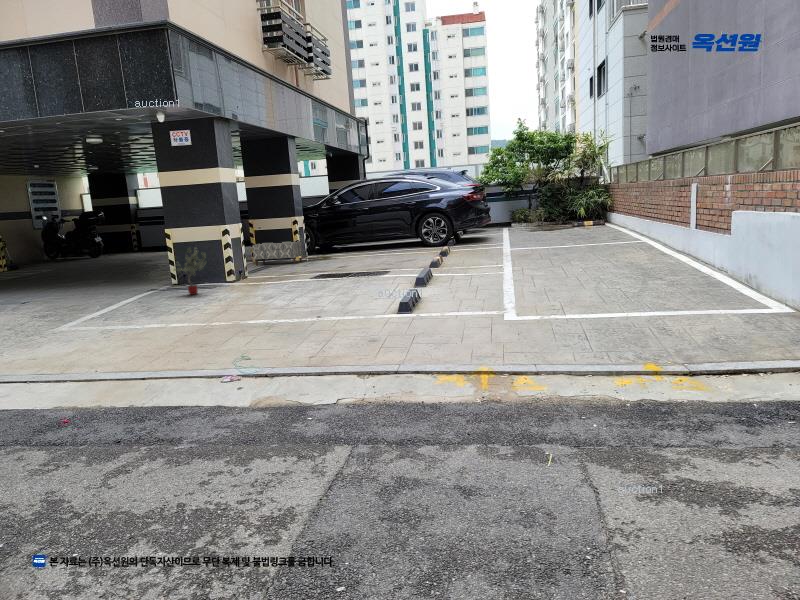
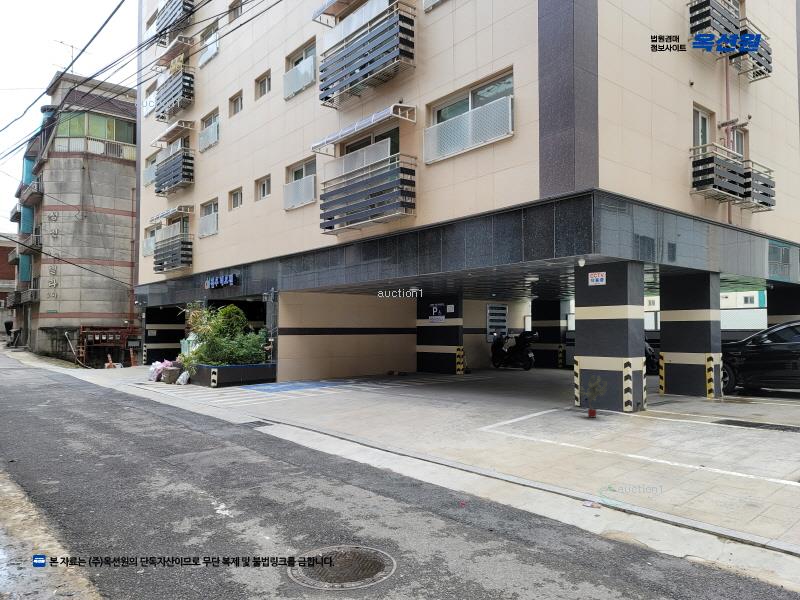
bench: present [252,241,302,266] -> none [659,377,713,402]

